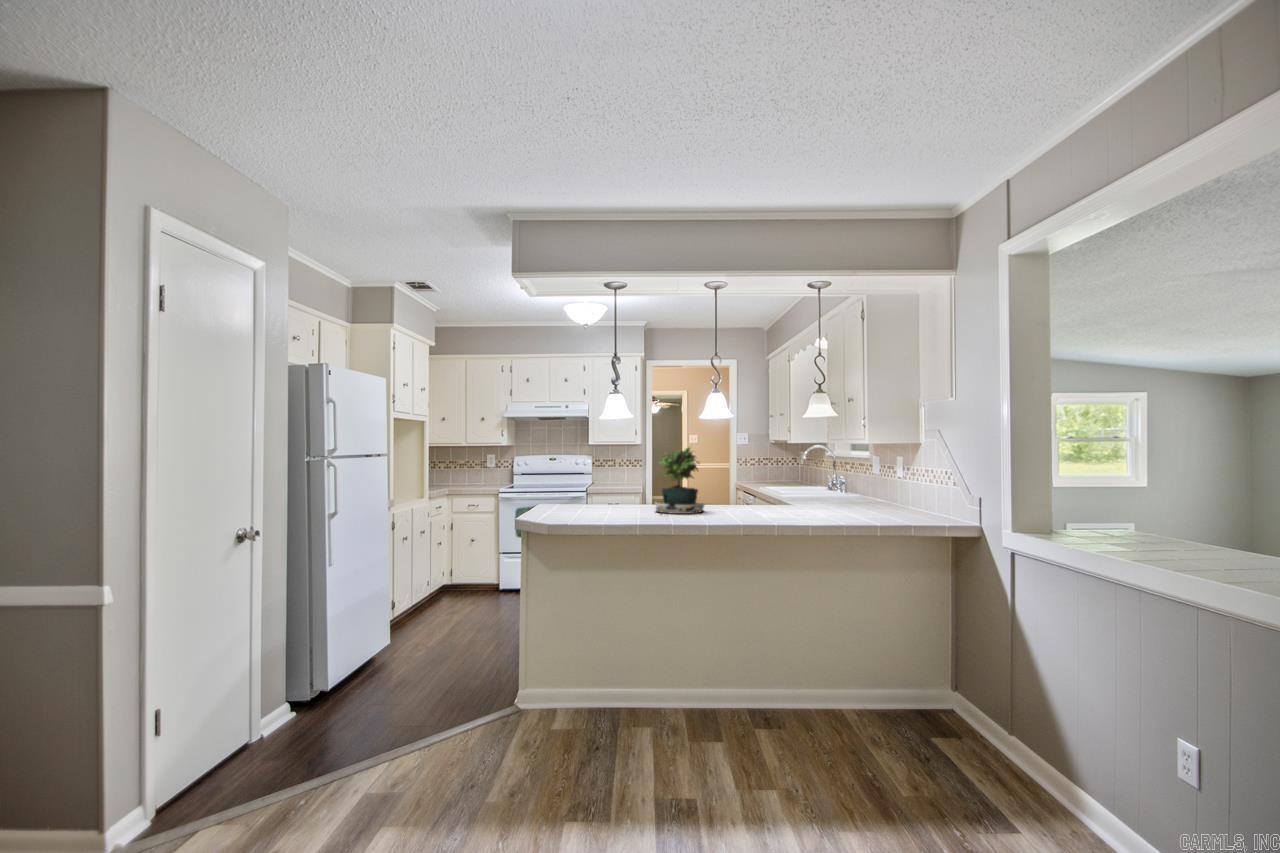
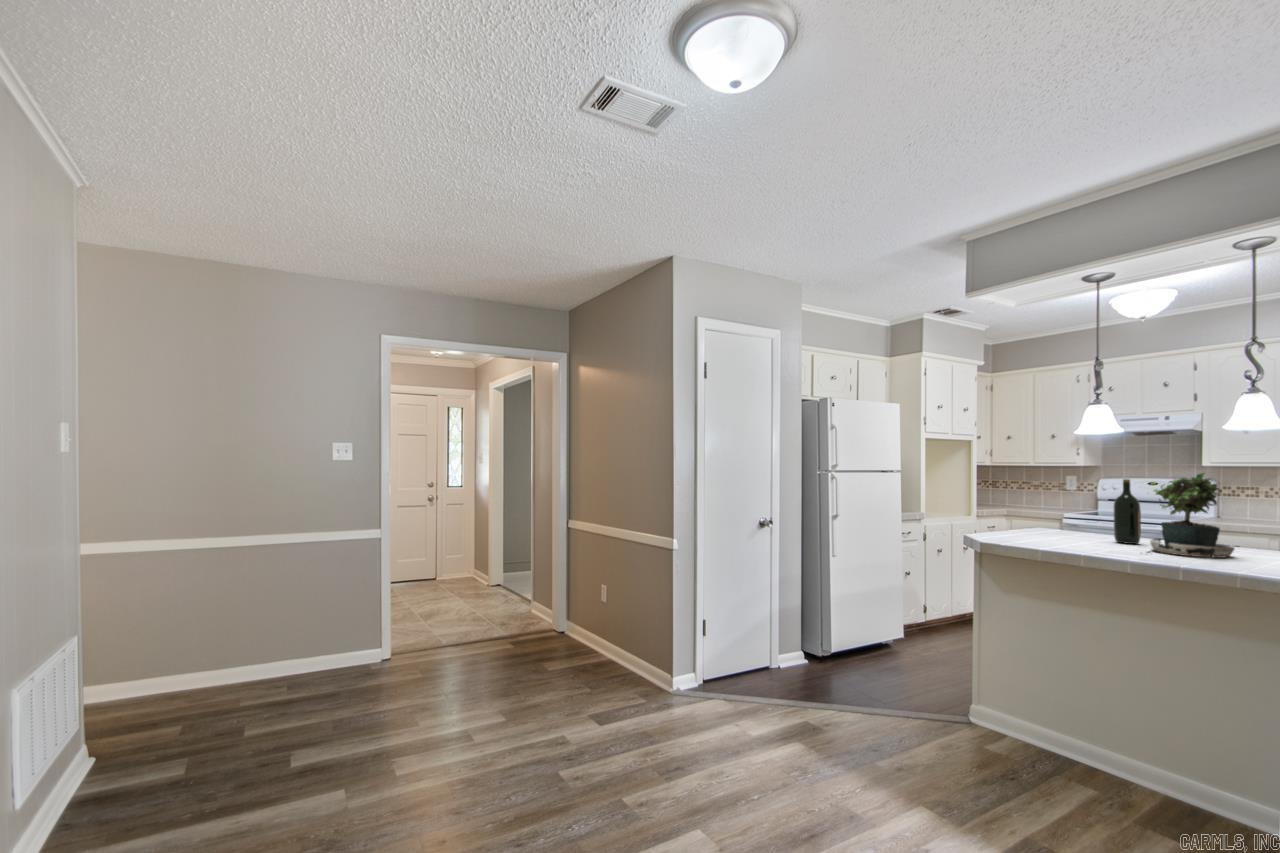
wine bottle: none [618,454,636,509] -> present [1114,479,1141,544]

